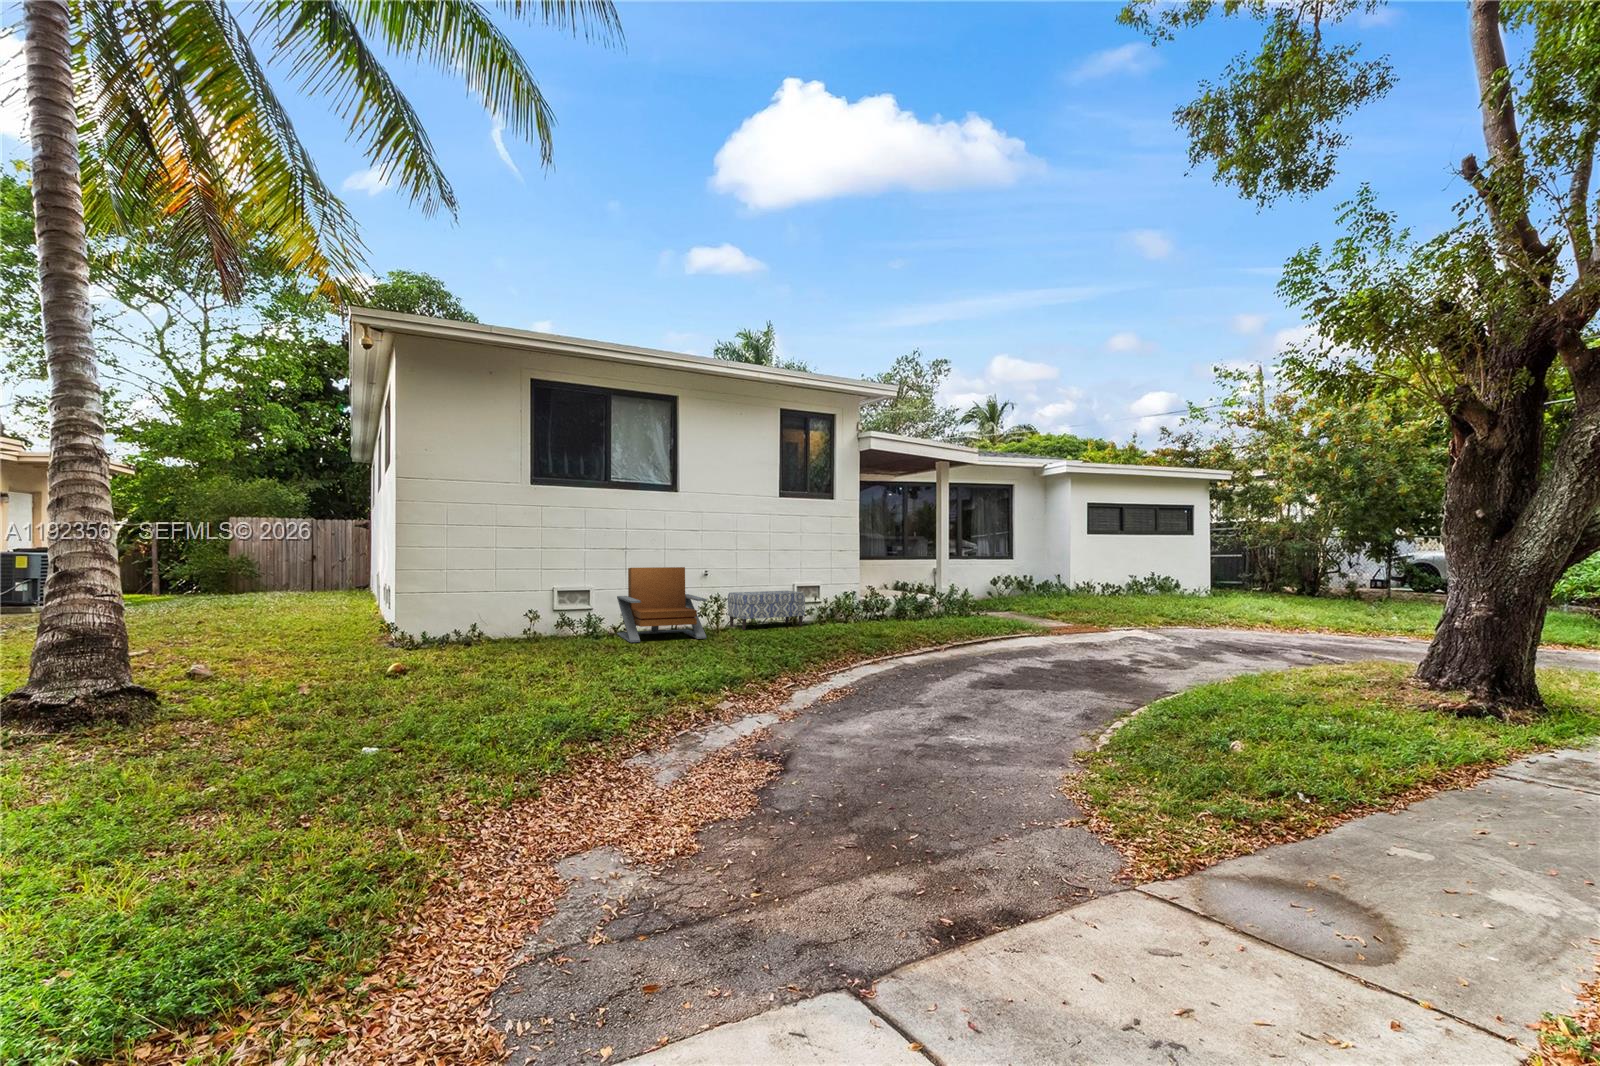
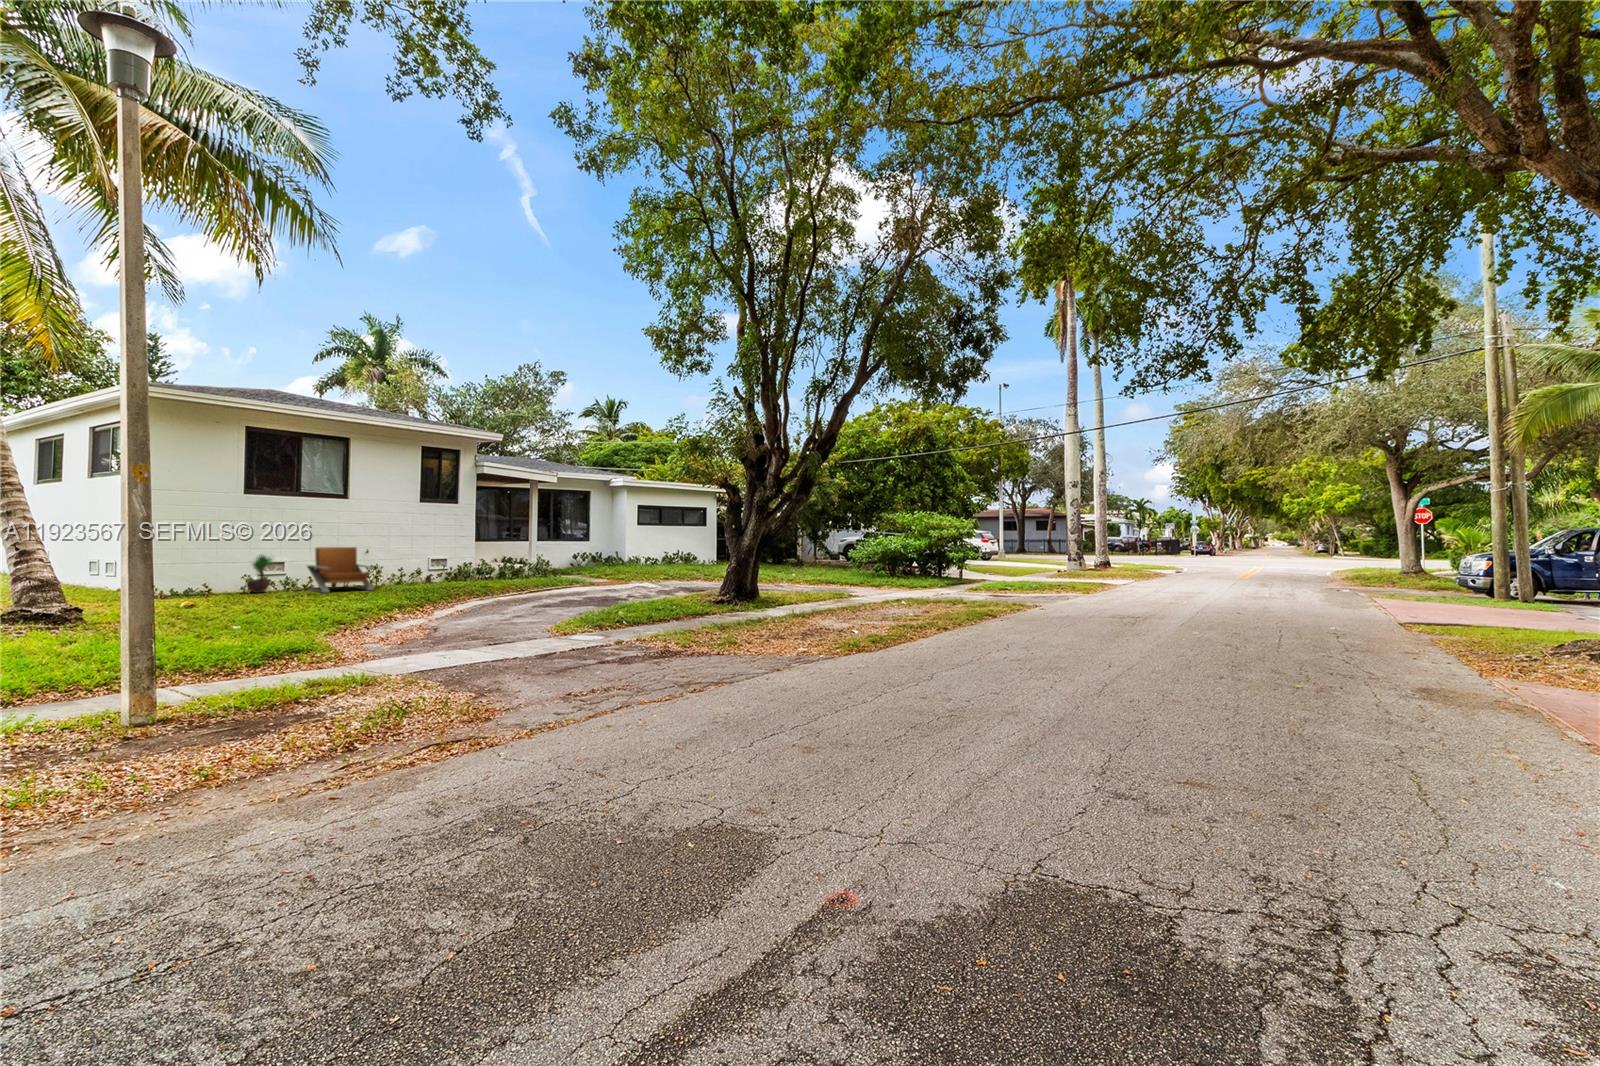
potted tree: none [529,574,568,639] -> present [247,555,272,593]
bench: present [728,591,805,630] -> none [384,562,438,586]

